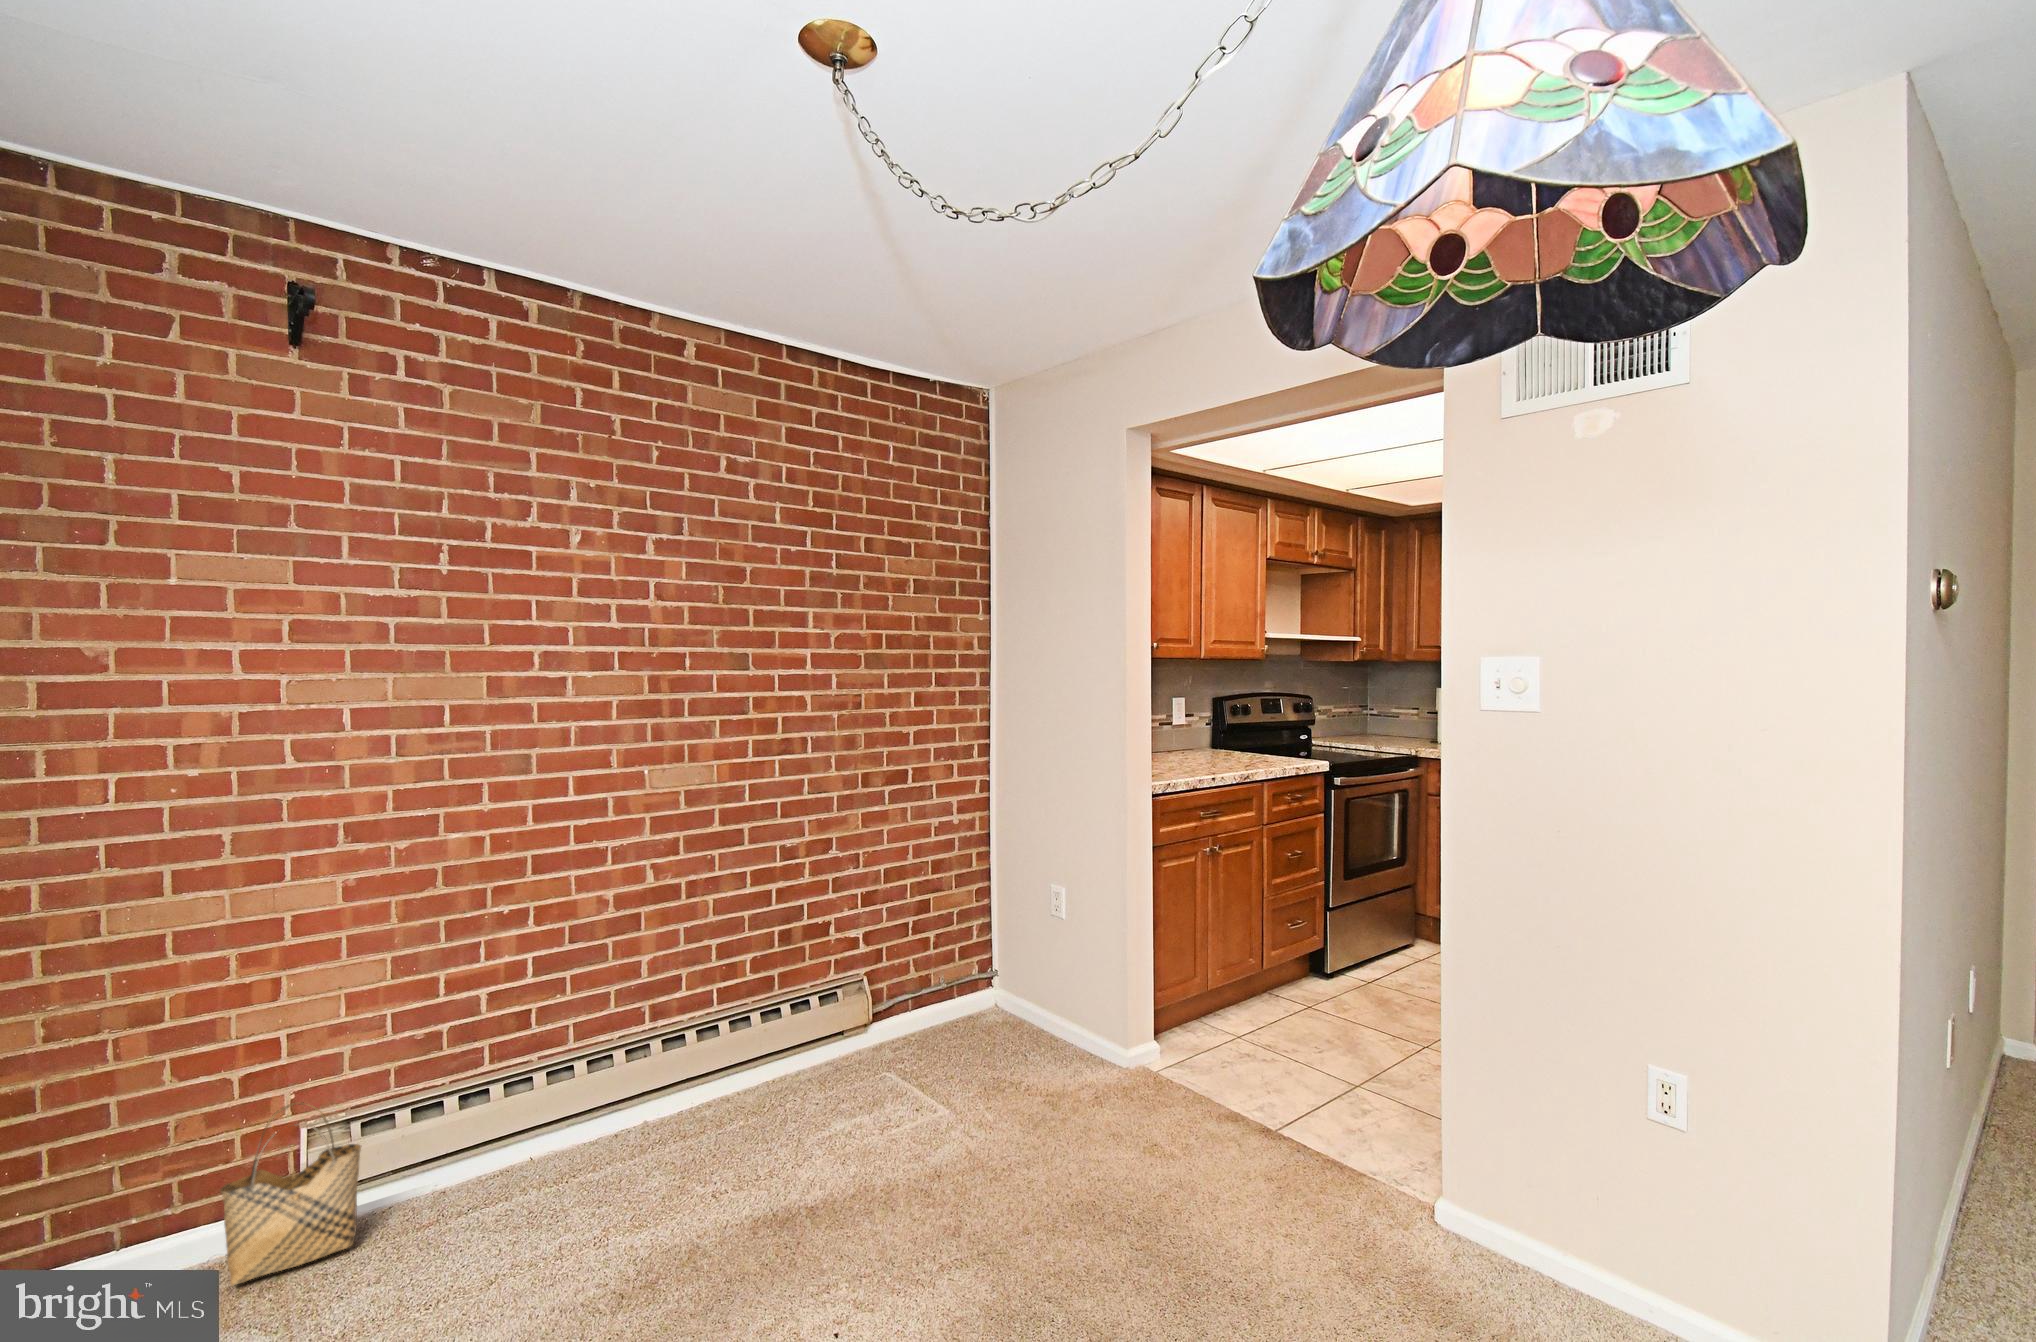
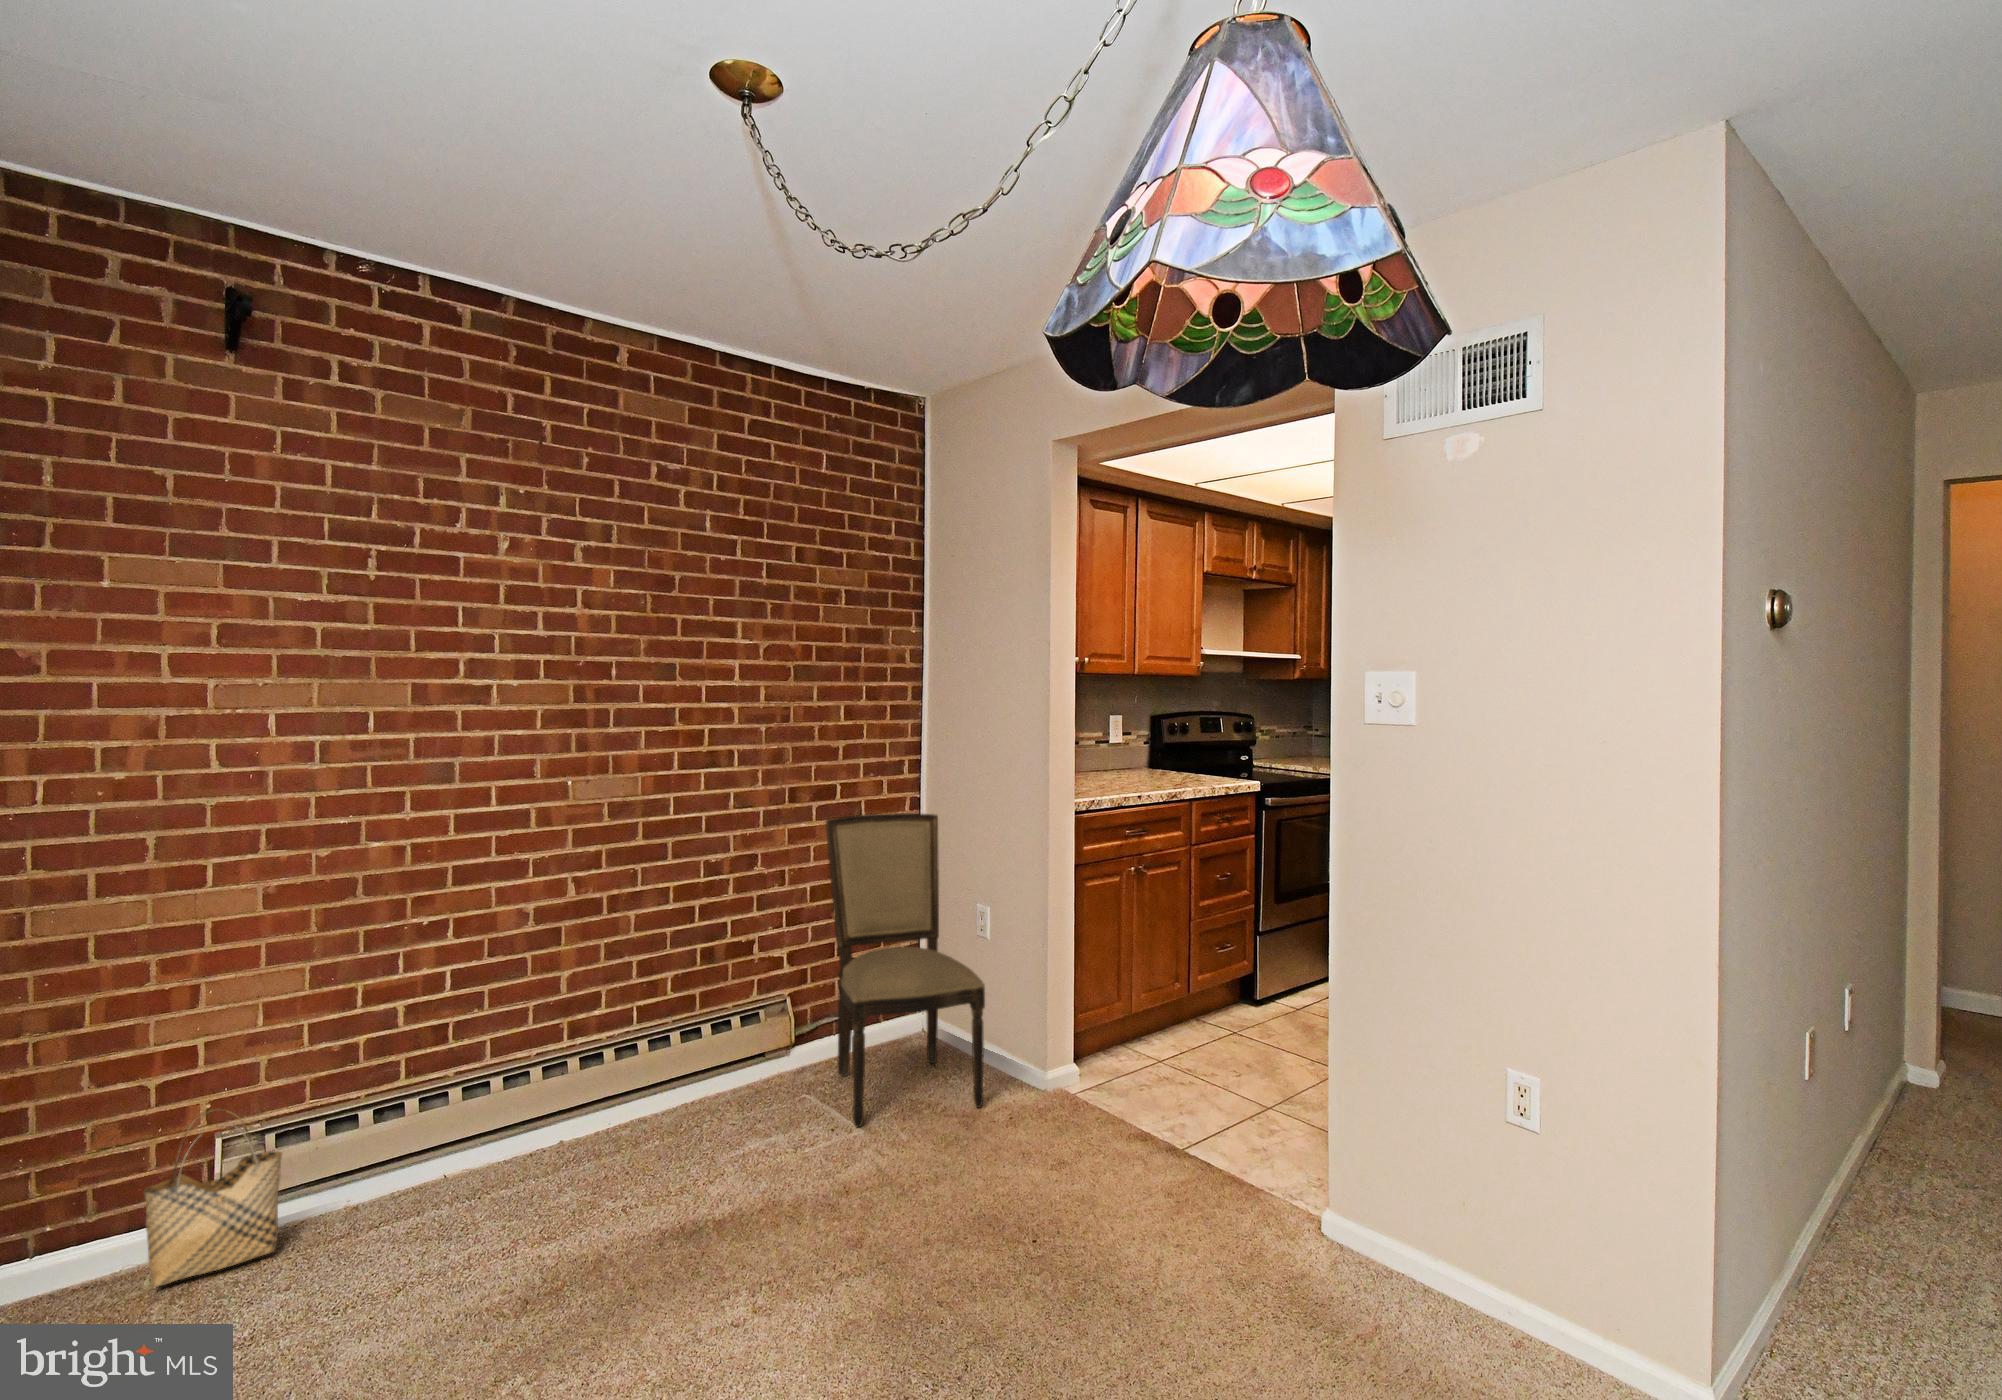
dining chair: none [898,796,1056,1114] -> present [825,813,985,1127]

